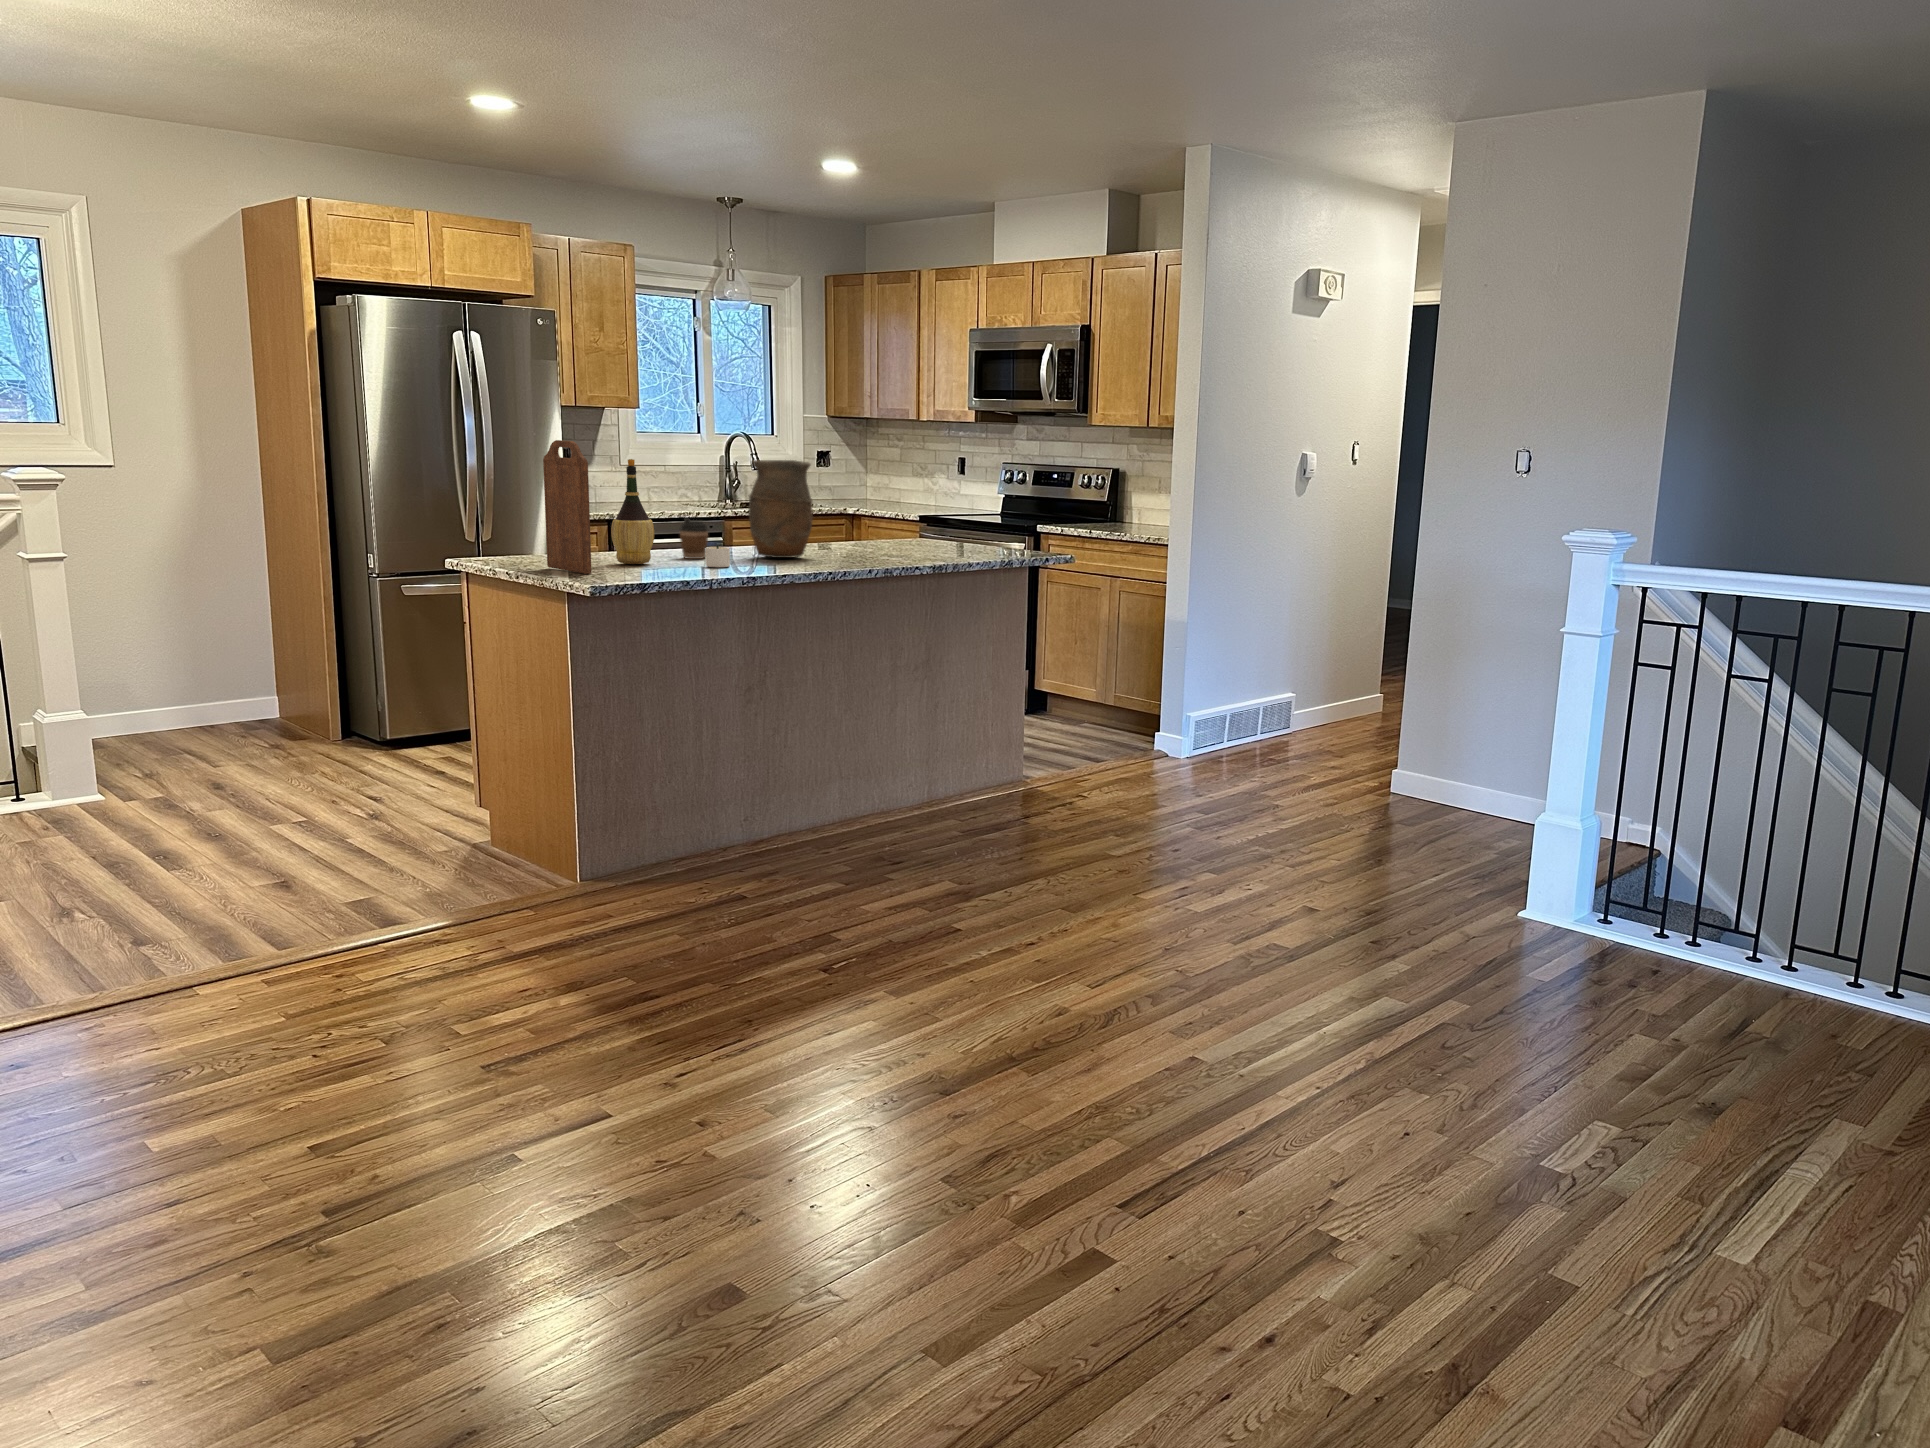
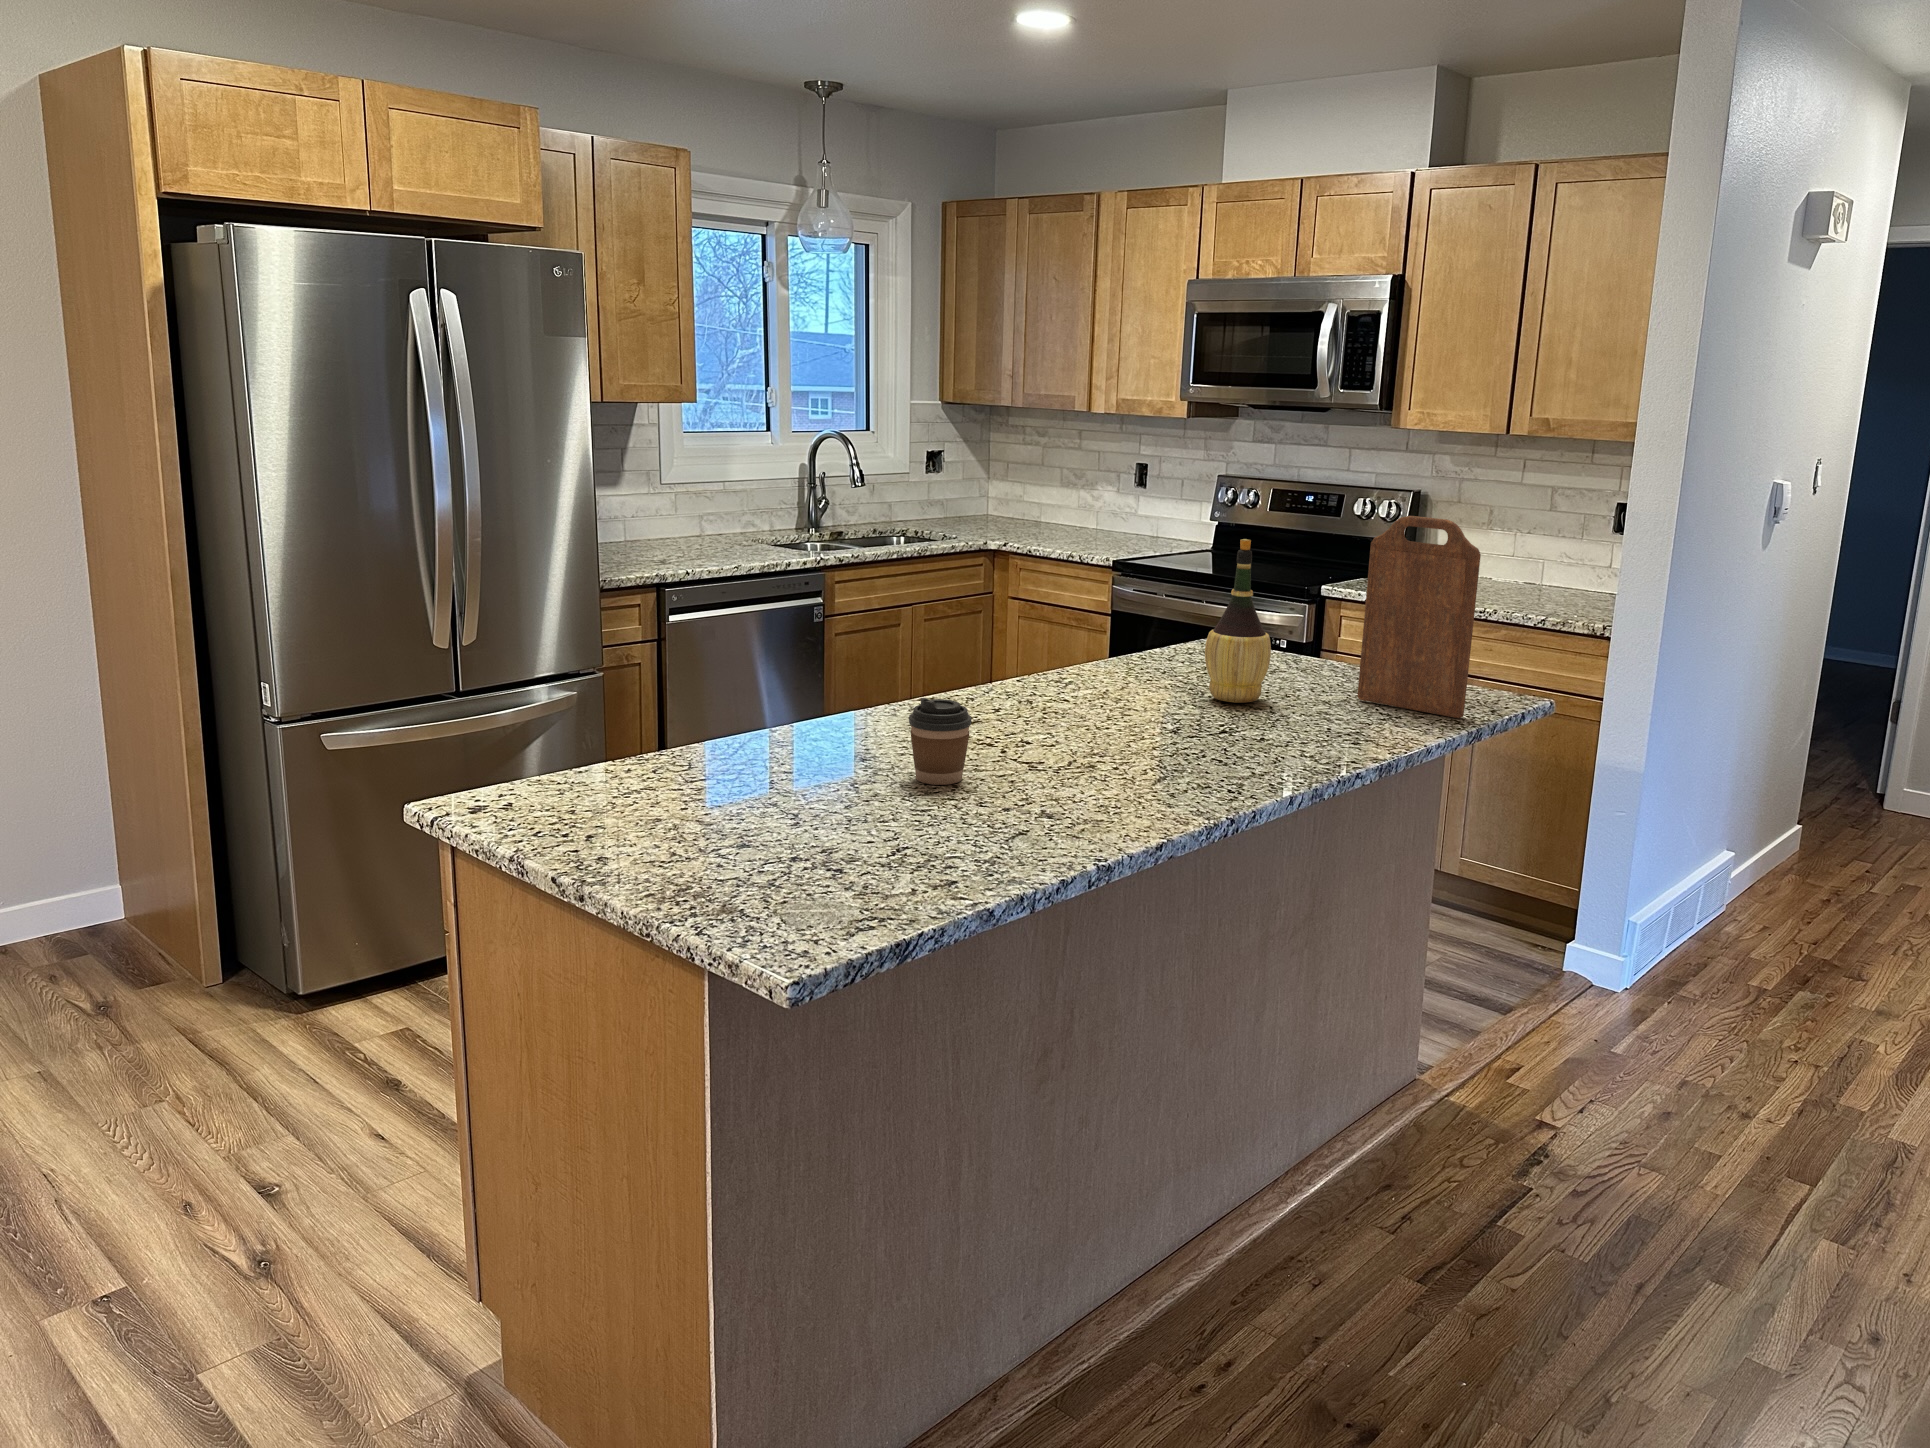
cutting board: present [543,440,591,574] -> present [1357,516,1481,718]
wine bottle: present [611,459,654,564] -> present [1205,539,1271,703]
vase: present [748,460,813,558] -> none [1049,566,1182,775]
candle: present [706,545,730,567] -> none [1007,787,1083,842]

